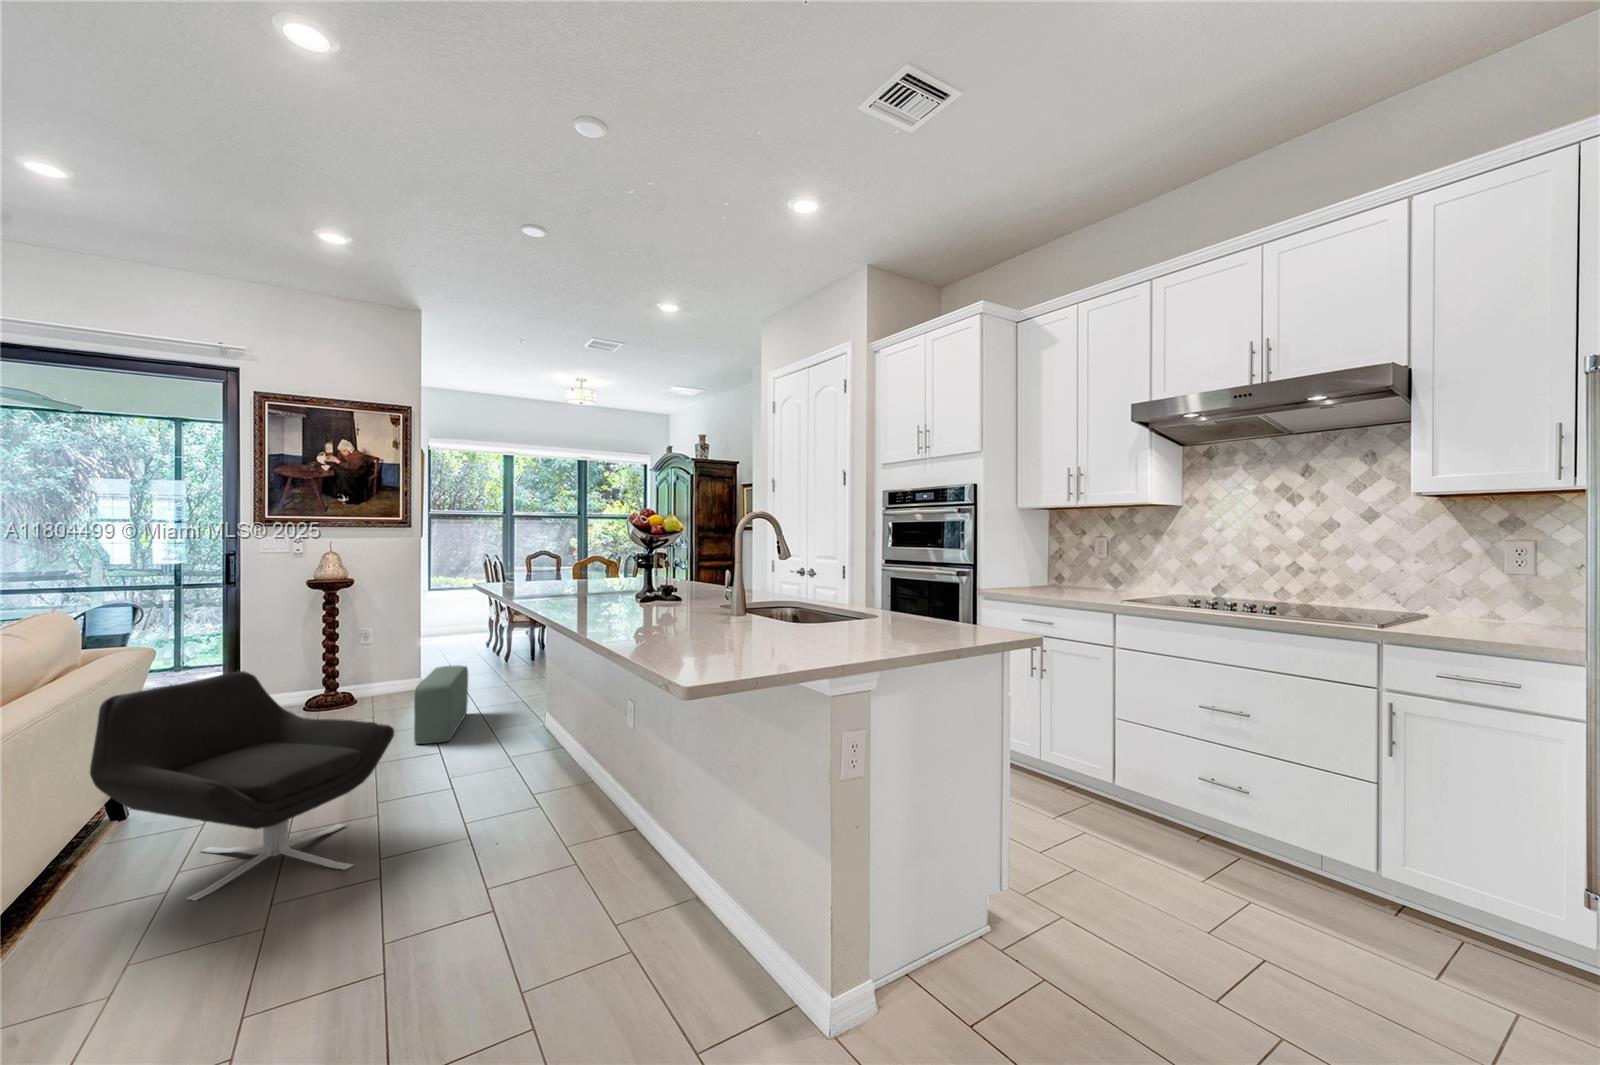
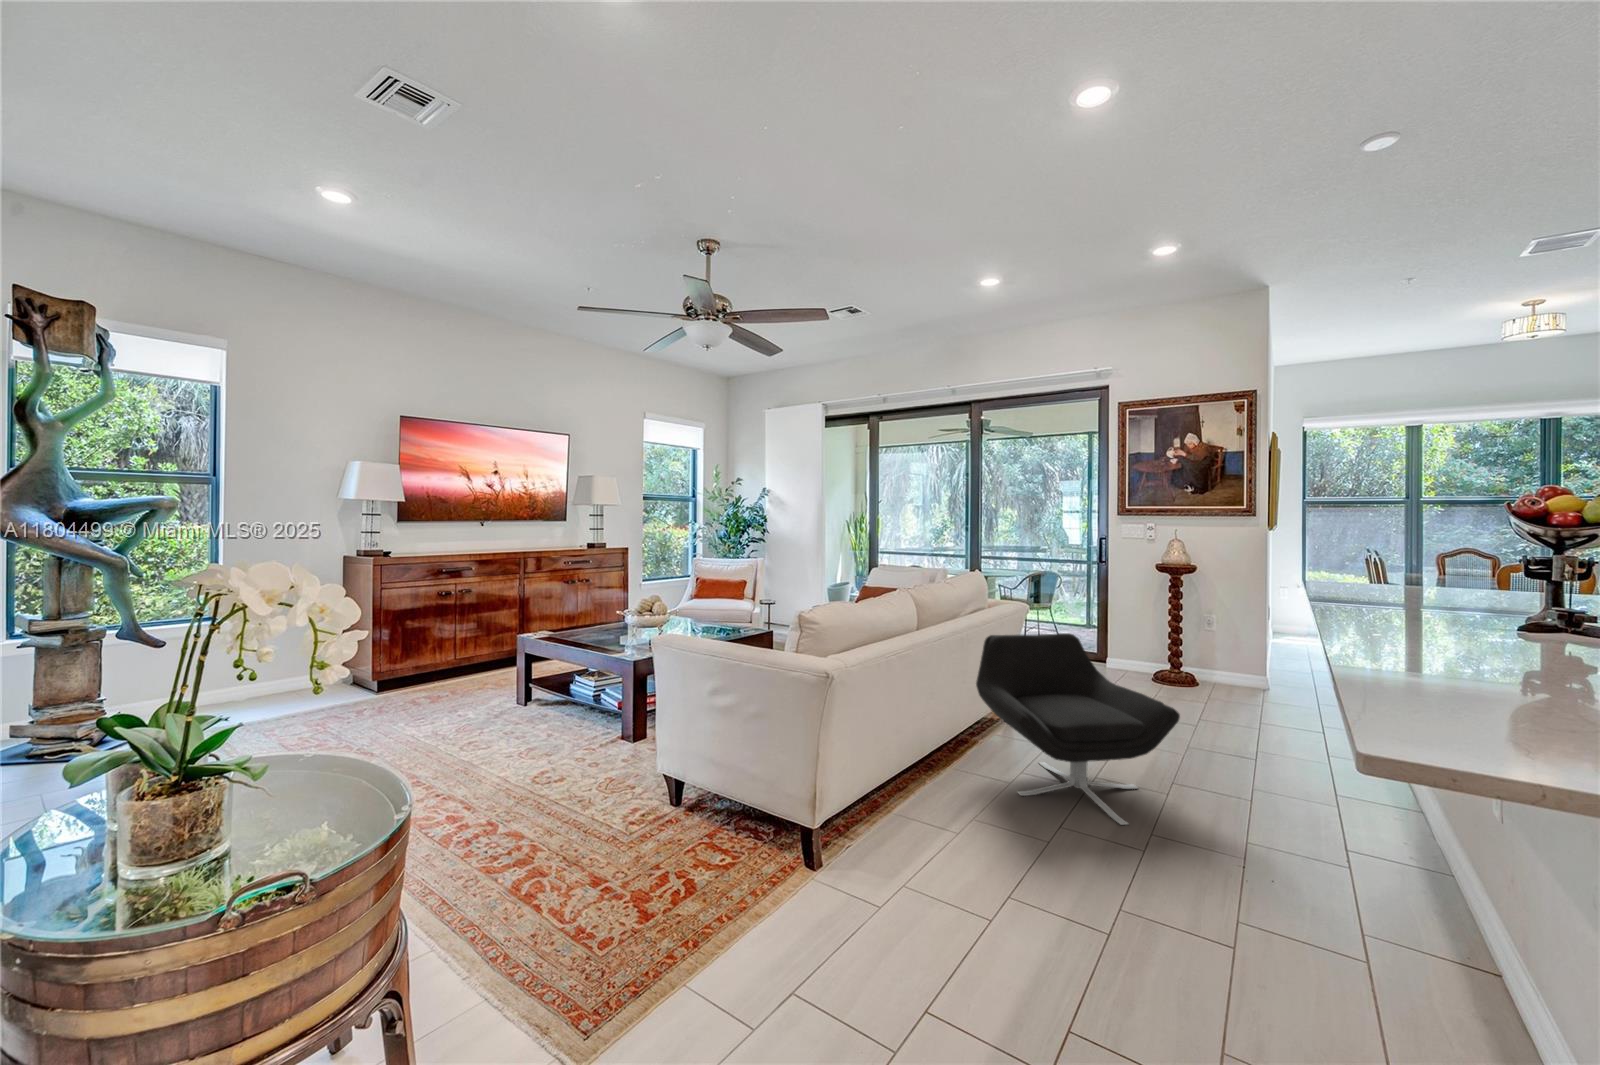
pouf: present [414,665,468,744] -> none [1233,666,1308,747]

